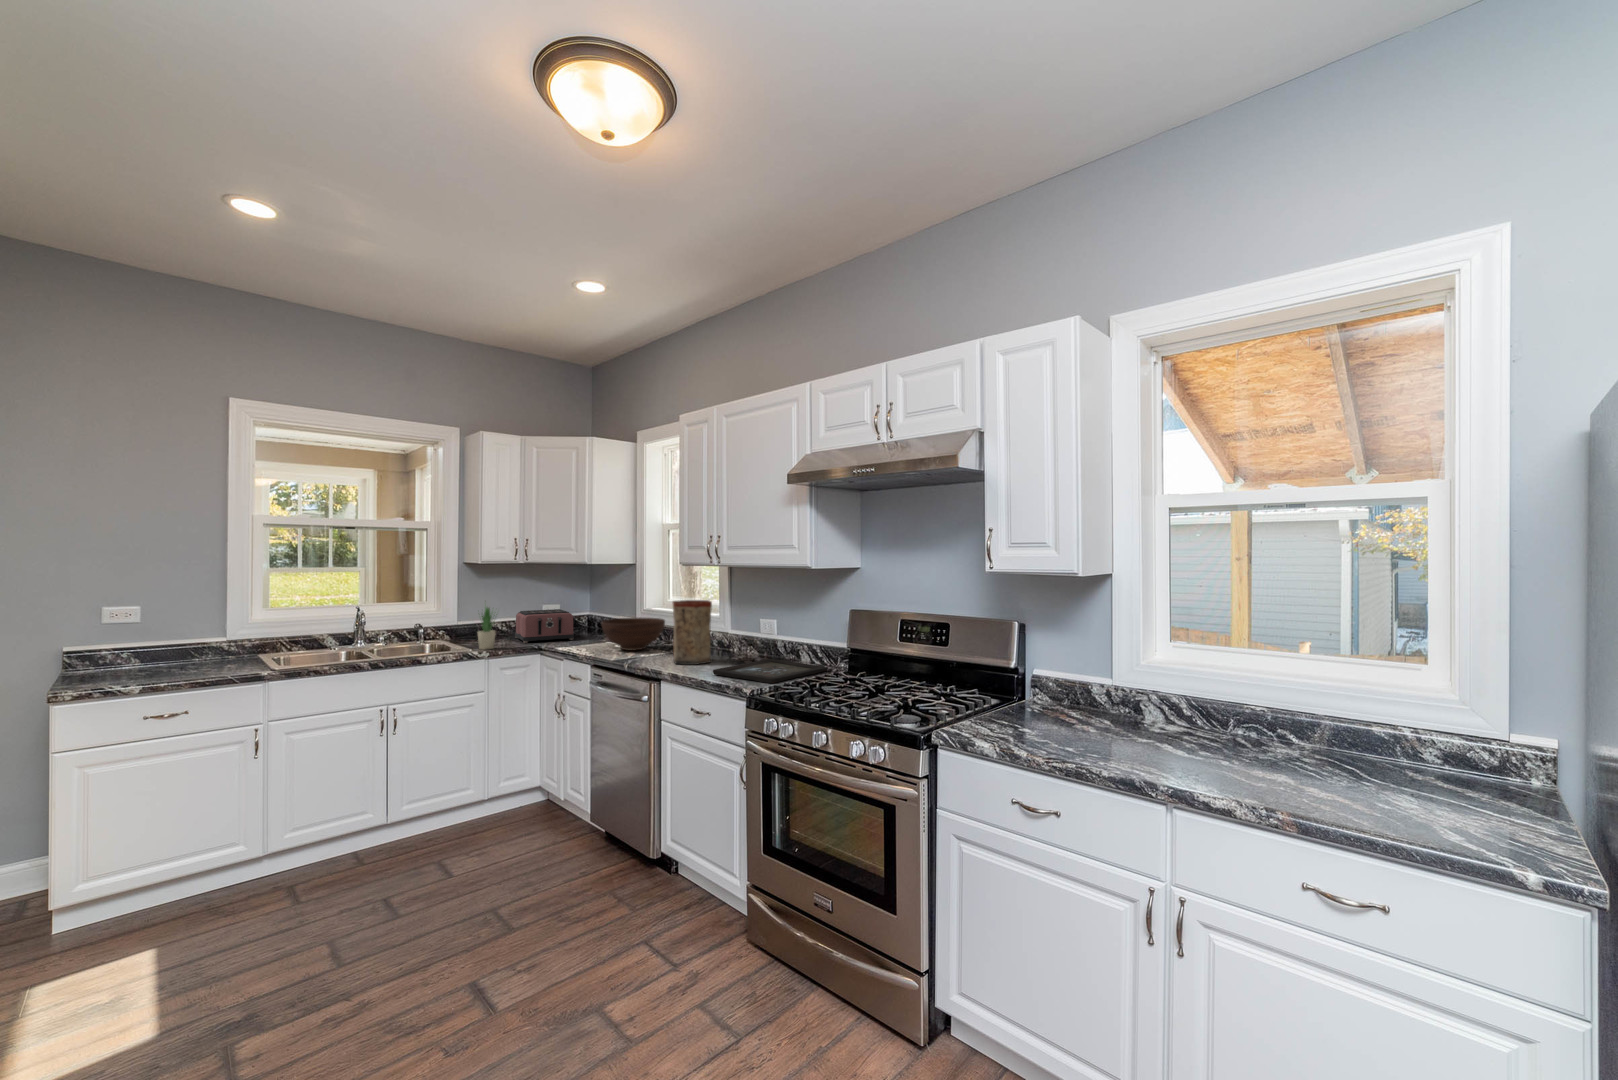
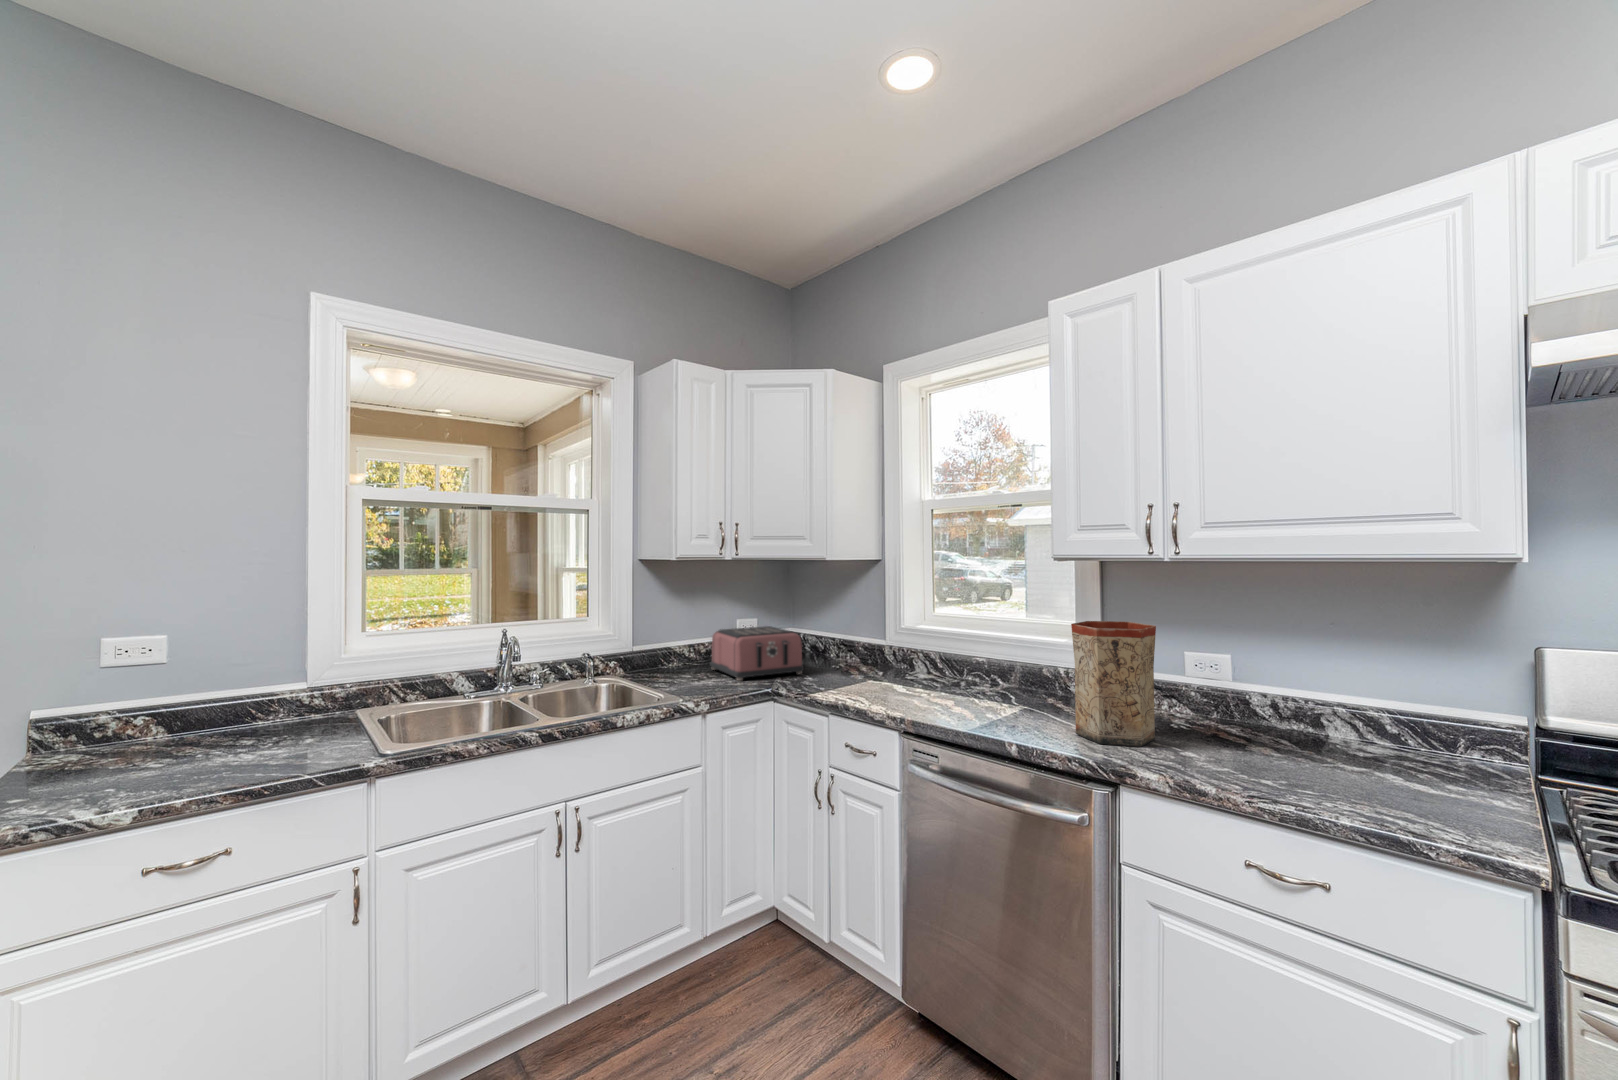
potted plant: present [478,607,495,650] -> none [683,617,716,697]
fruit bowl: present [601,618,665,651] -> none [886,644,990,701]
tray: present [713,659,828,683] -> none [1265,736,1504,829]

